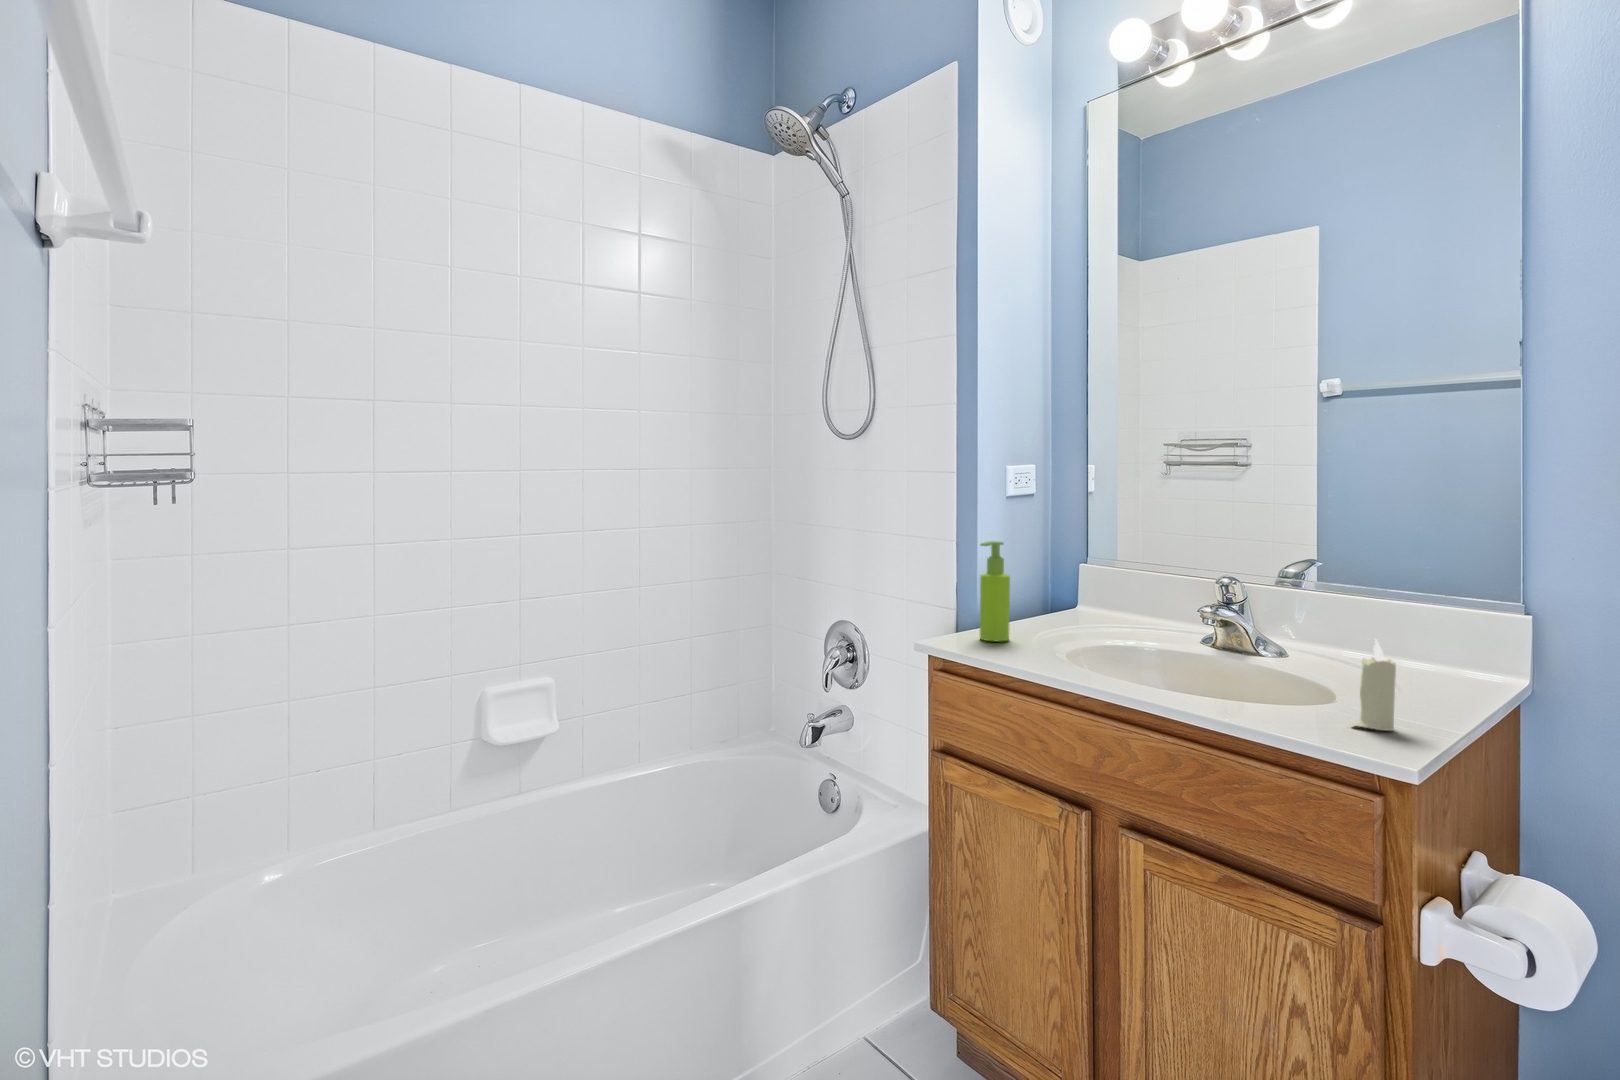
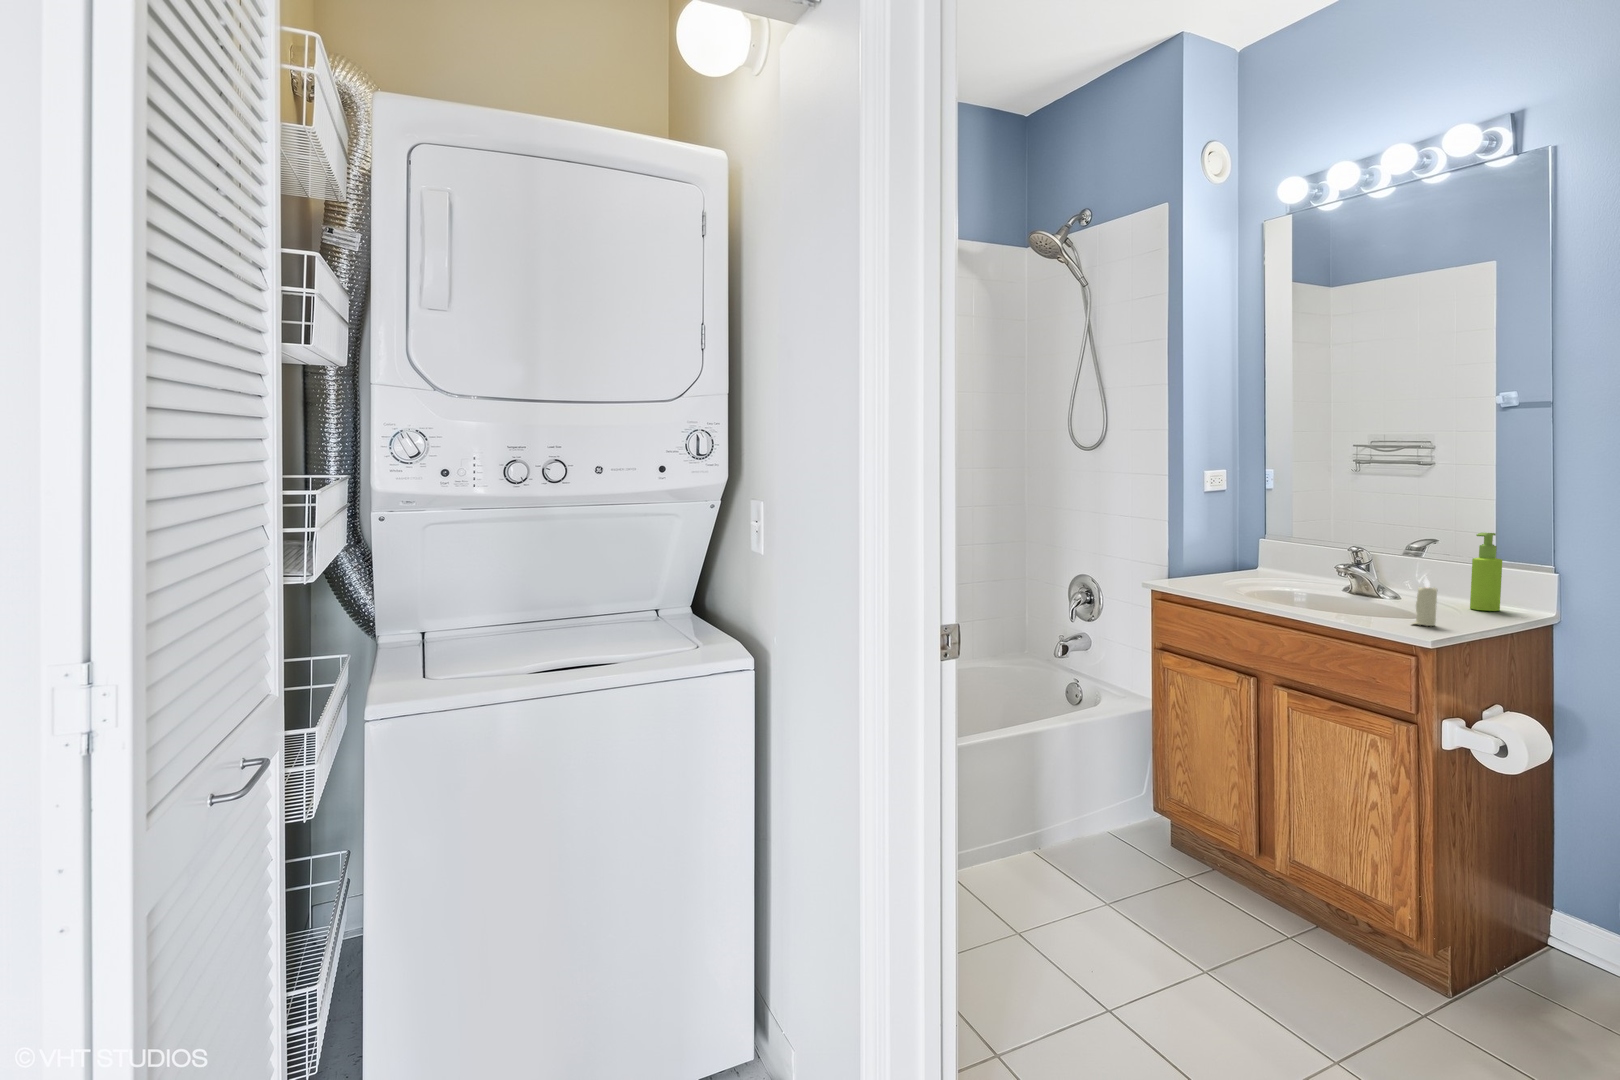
soap dispenser: present [980,541,1010,641] -> present [1470,533,1502,611]

